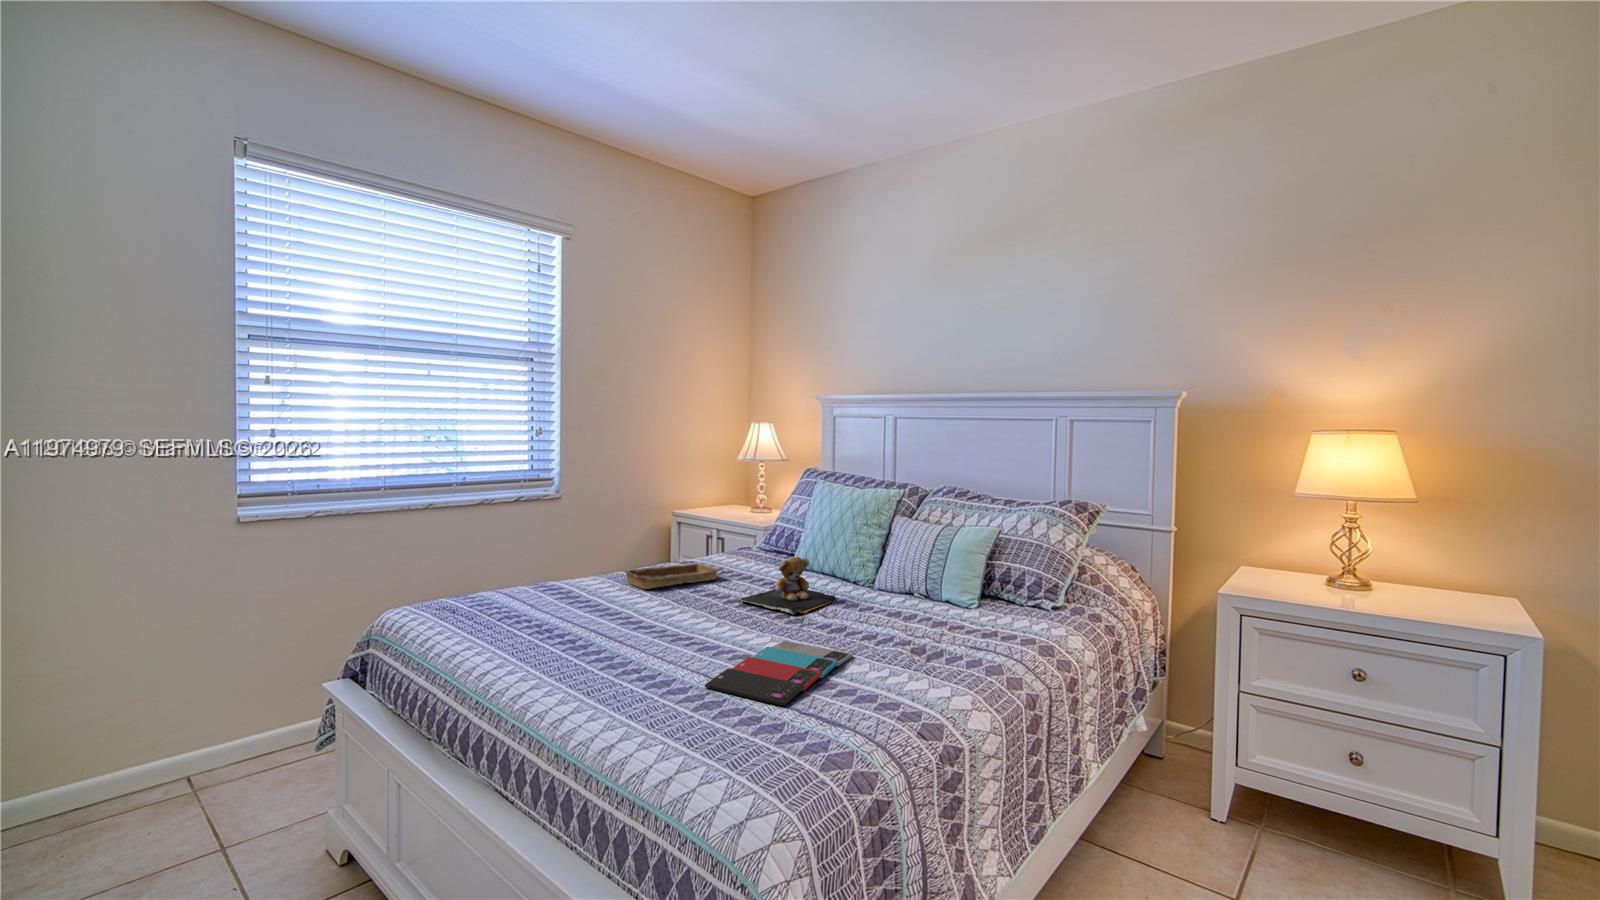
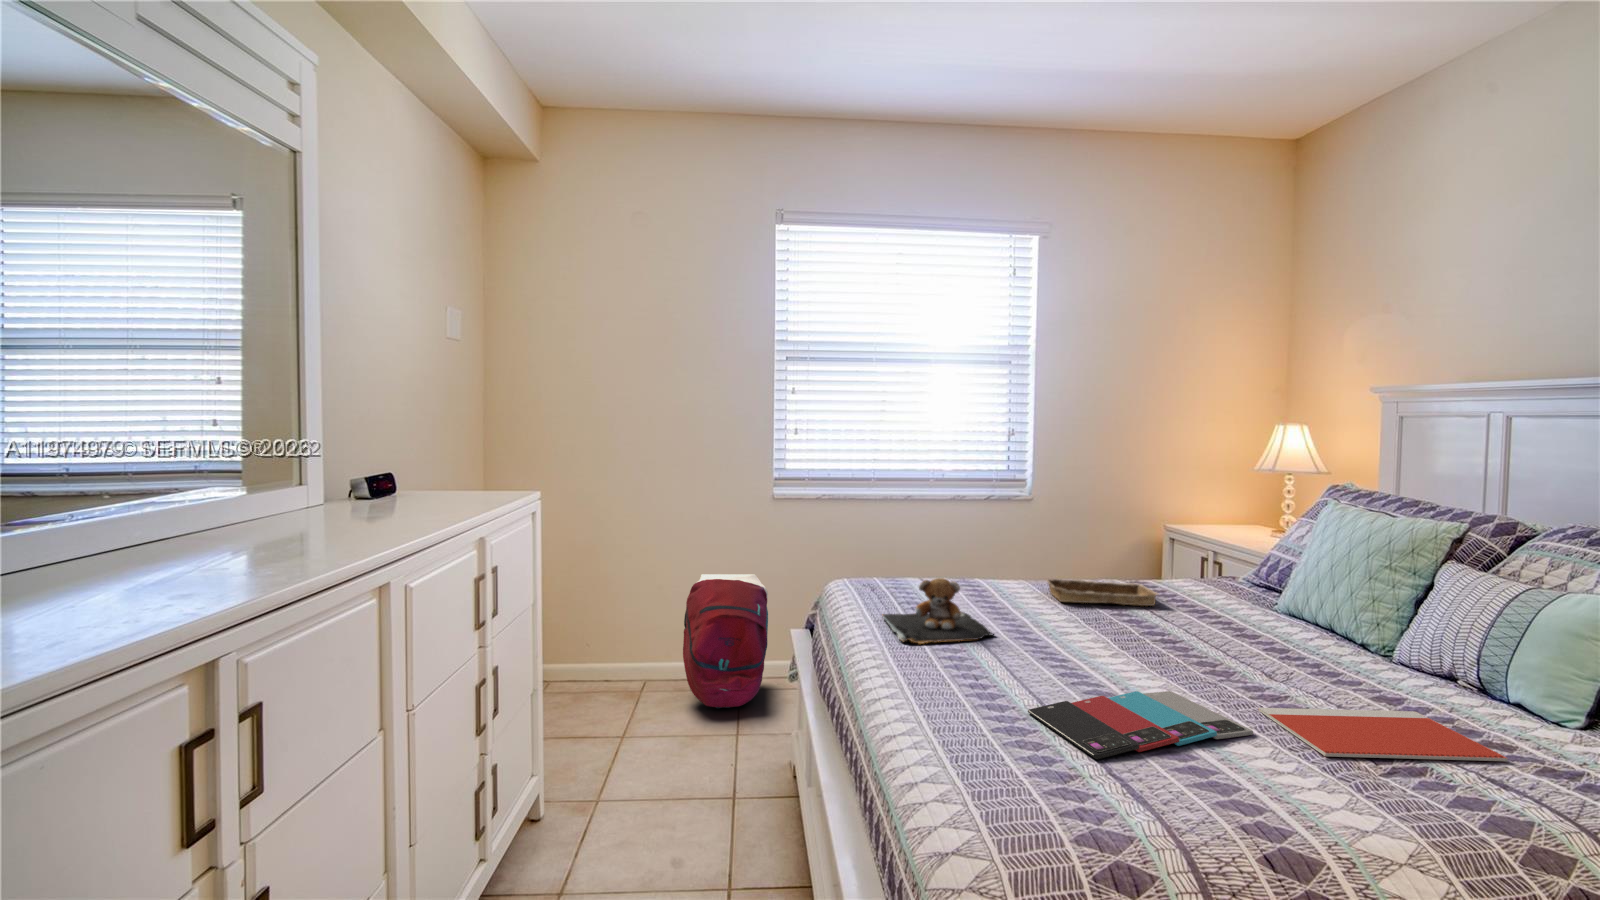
teddy bear: present [739,557,835,614] -> present [883,578,994,644]
notebook: none [842,617,967,658] -> present [1259,708,1508,761]
backpack: none [74,629,243,834] -> present [683,574,768,708]

